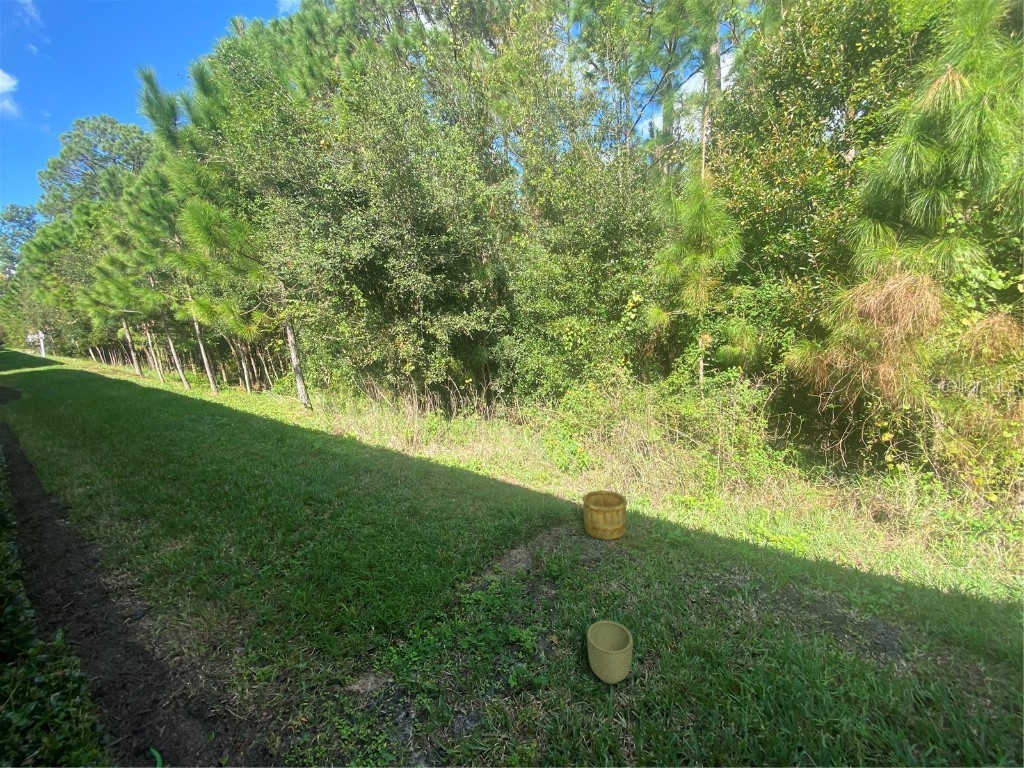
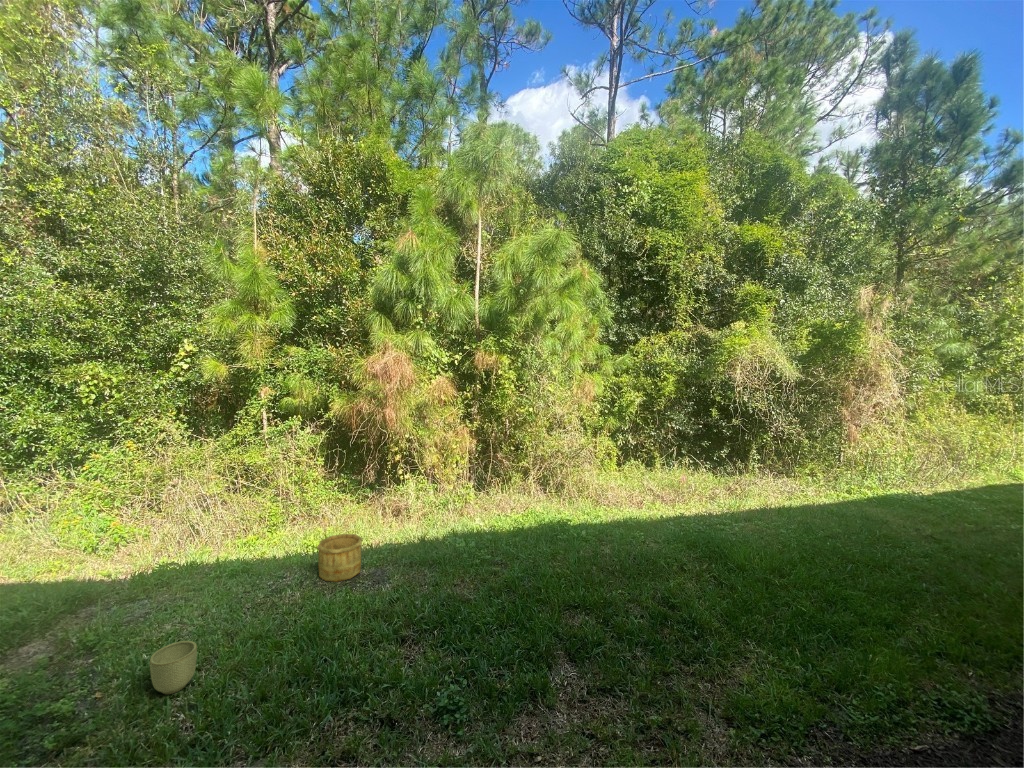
wooden bucket: present [582,490,627,540] -> present [317,534,362,582]

